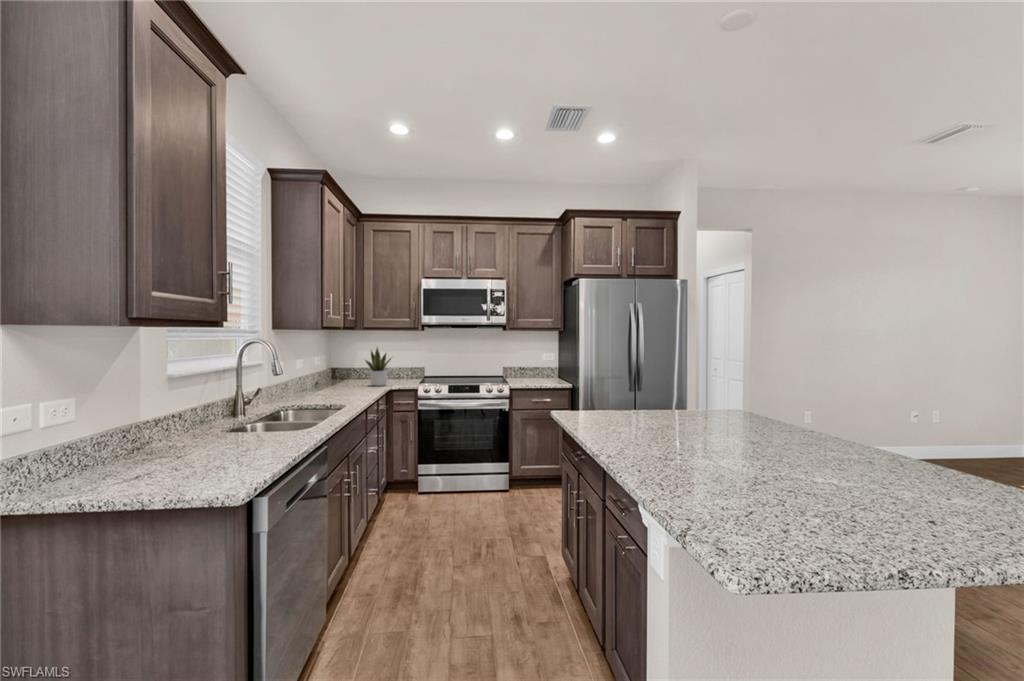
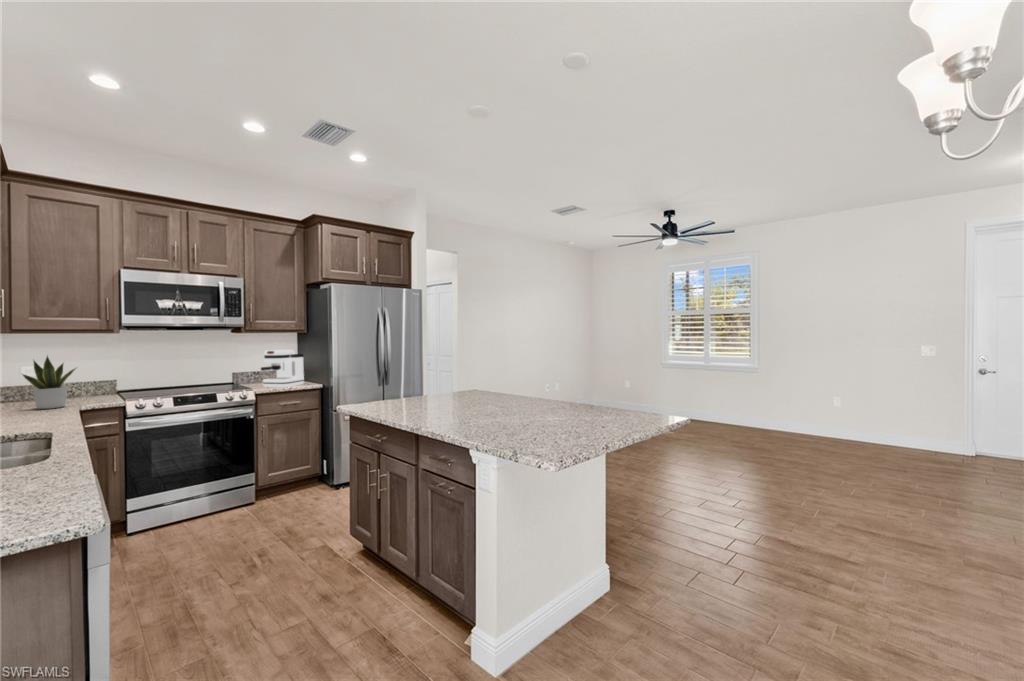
coffee maker: none [517,347,557,385] -> present [261,350,304,387]

